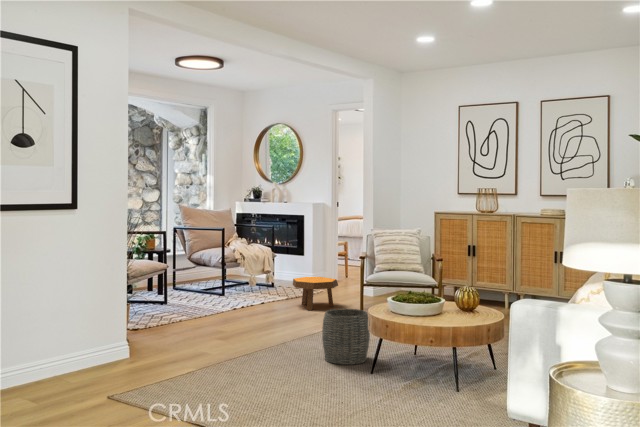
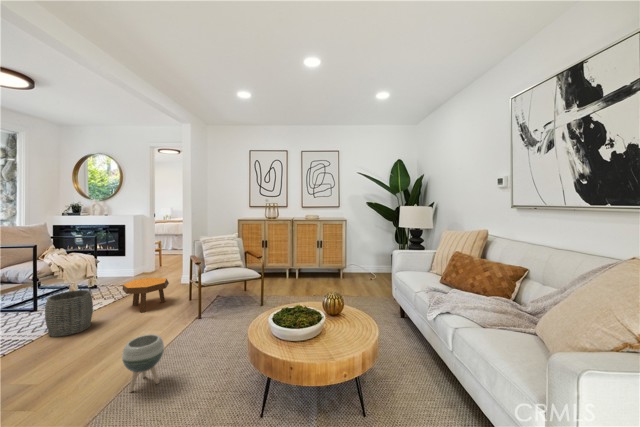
planter: none [281,306,311,348] -> present [122,334,164,392]
woven basket: present [322,309,370,365] -> present [45,290,93,337]

